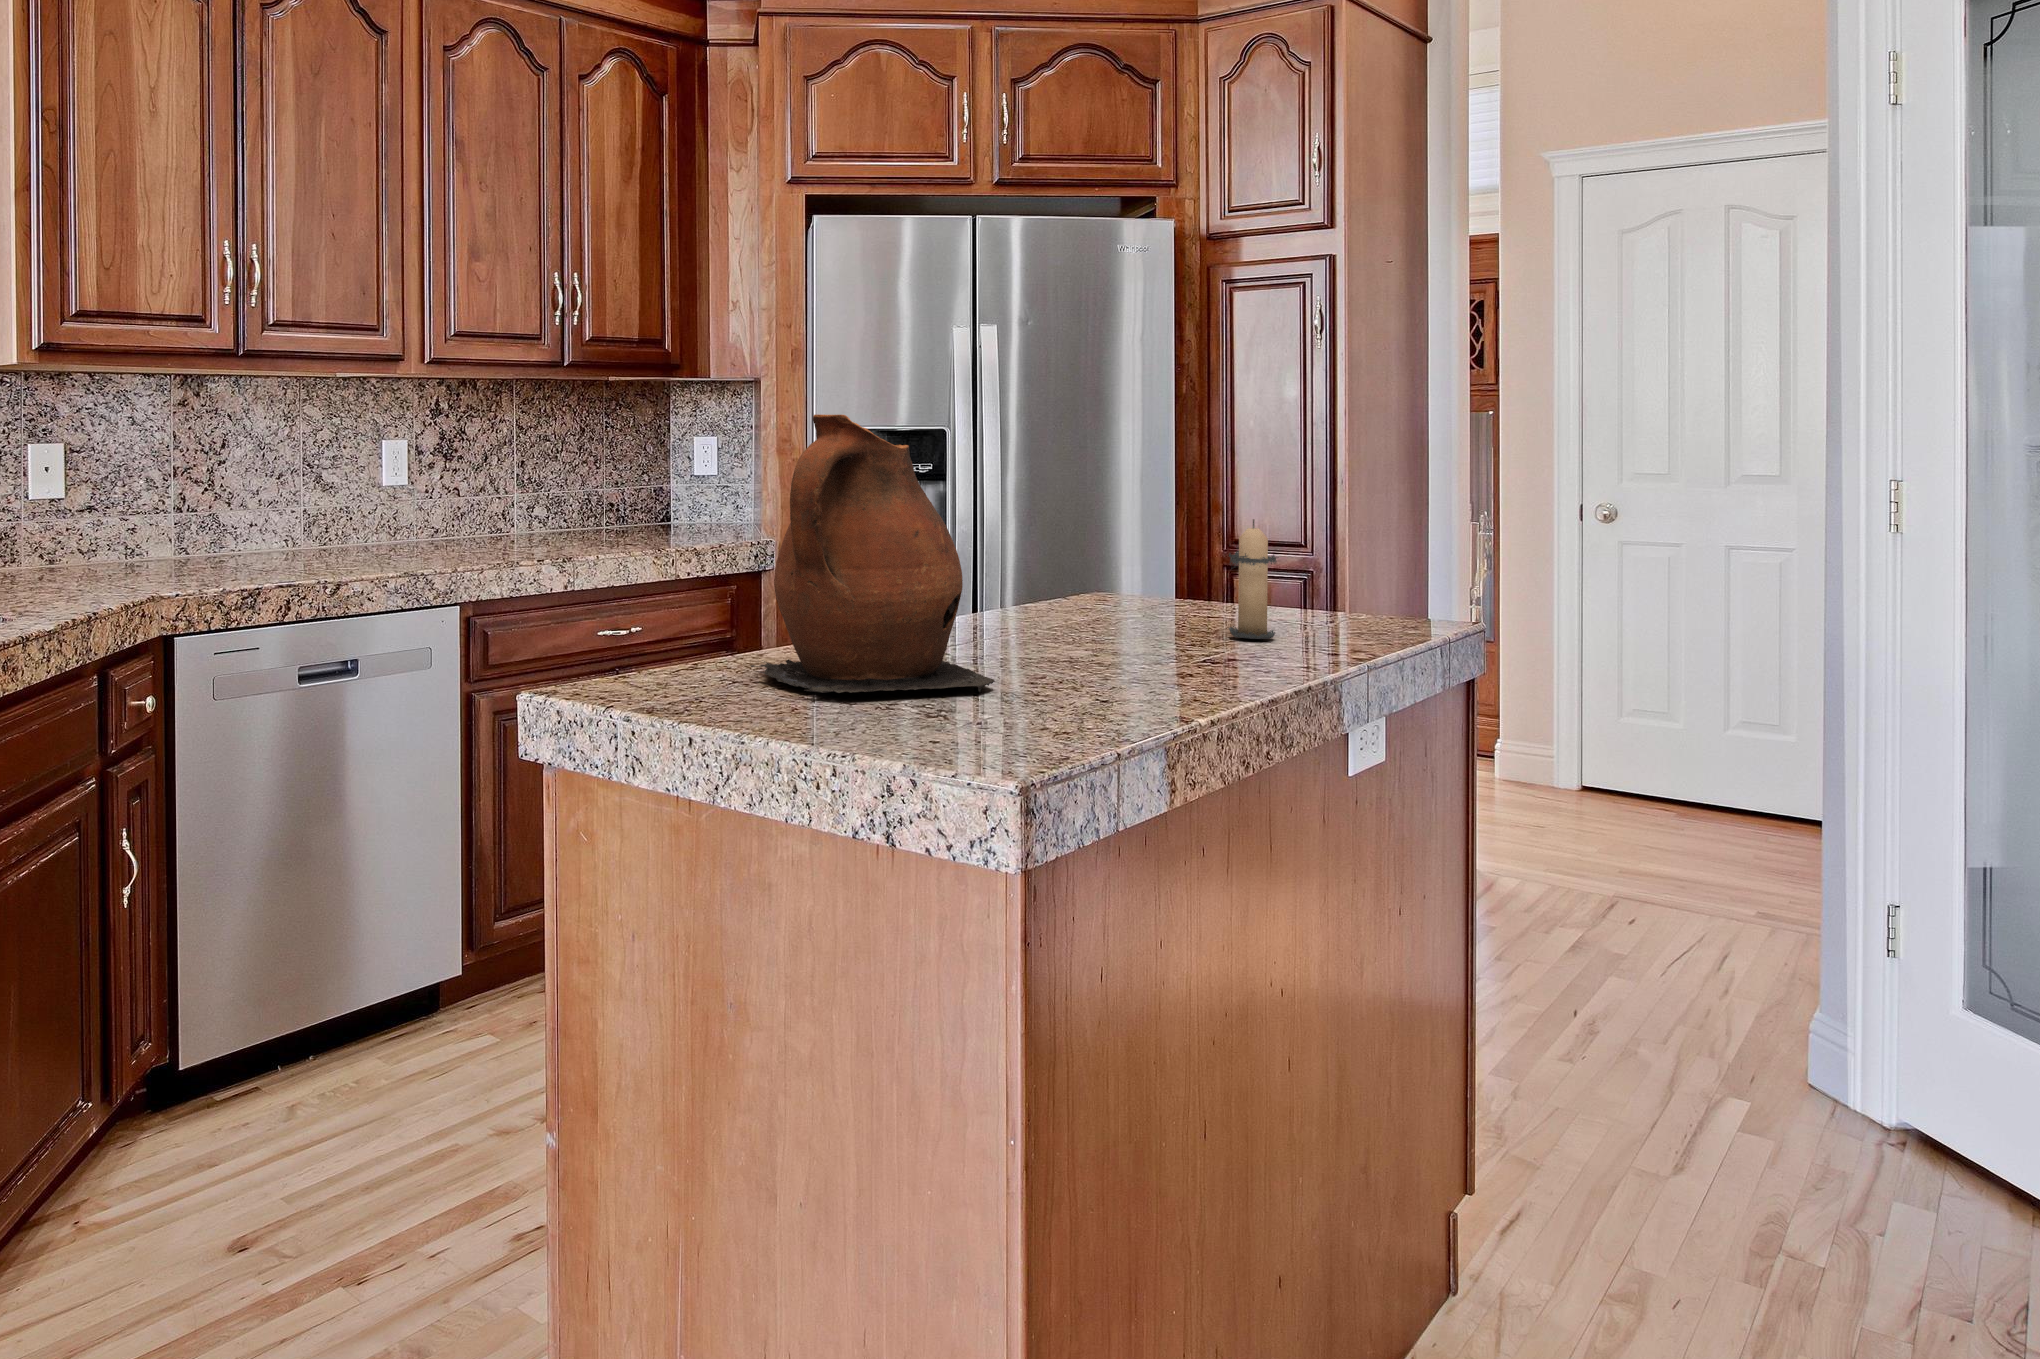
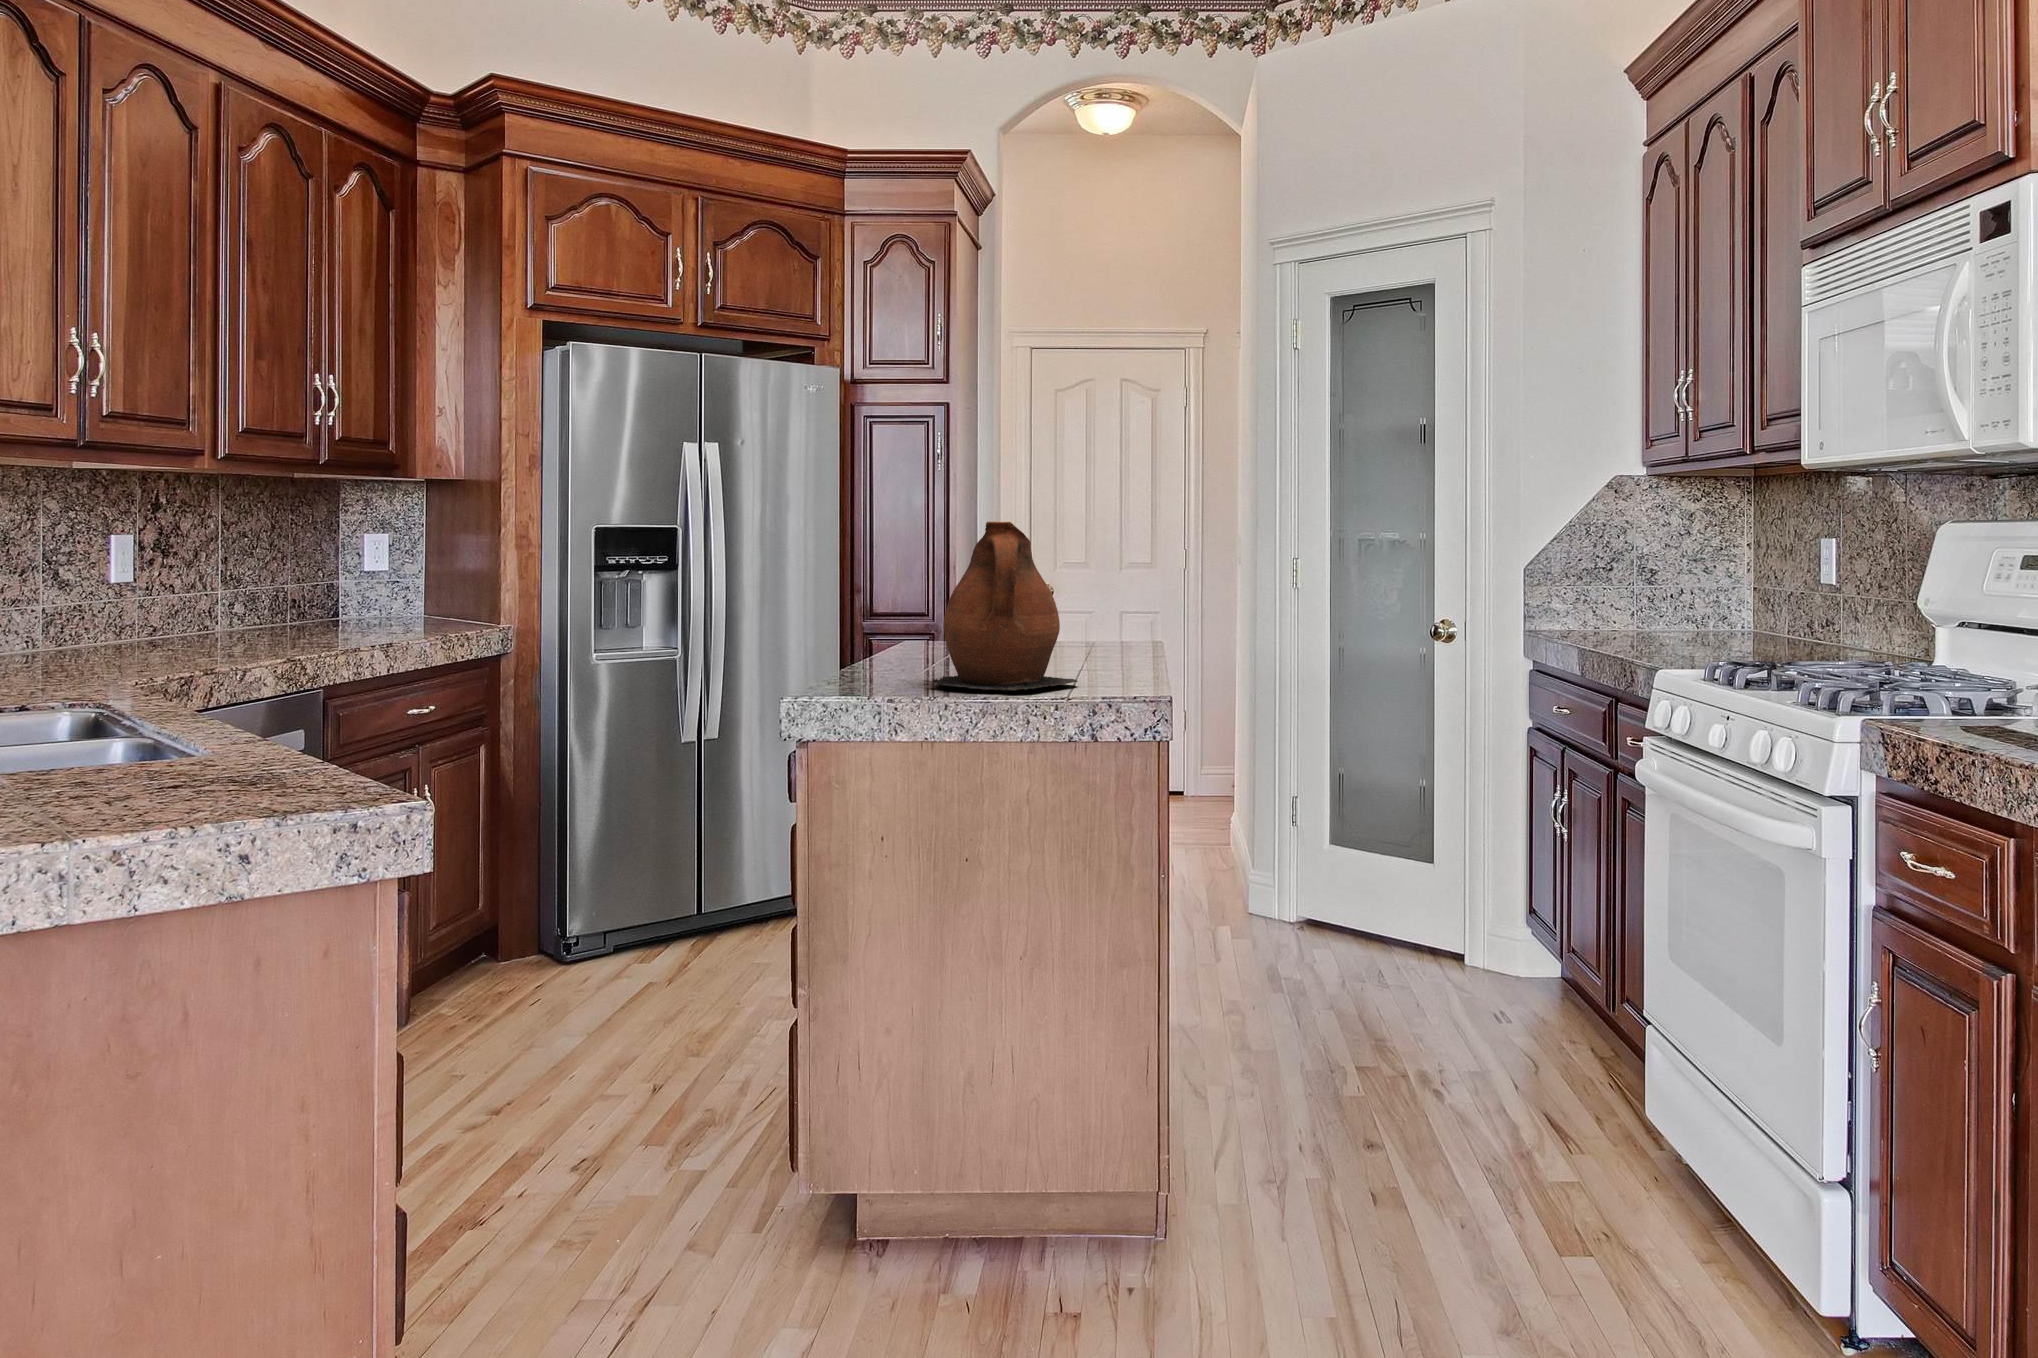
candle: present [1229,519,1278,639] -> none [1088,585,1124,658]

